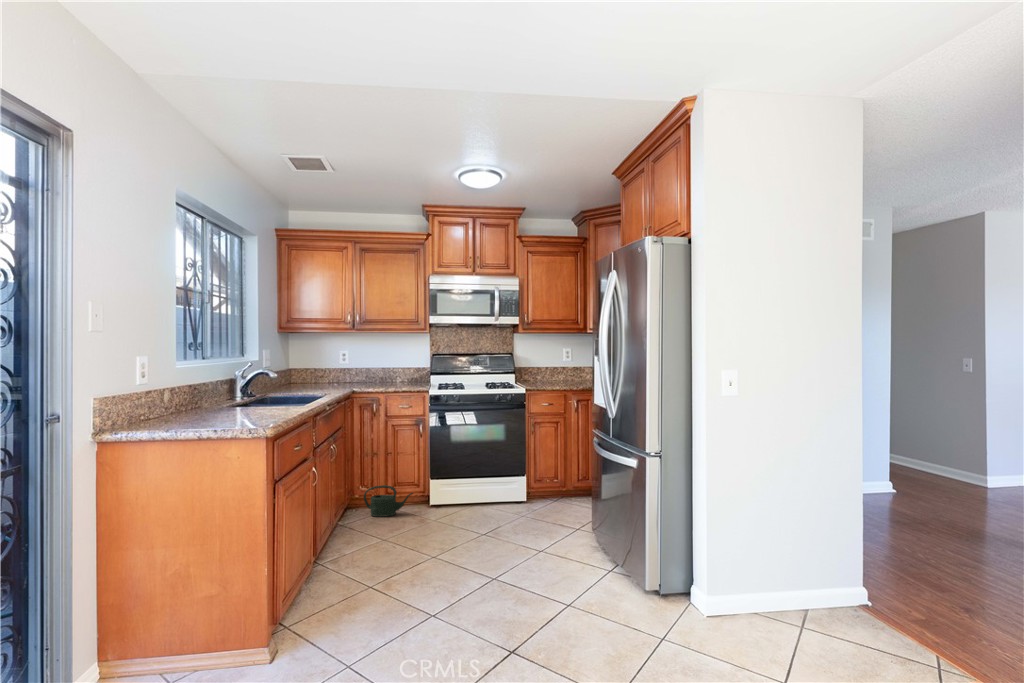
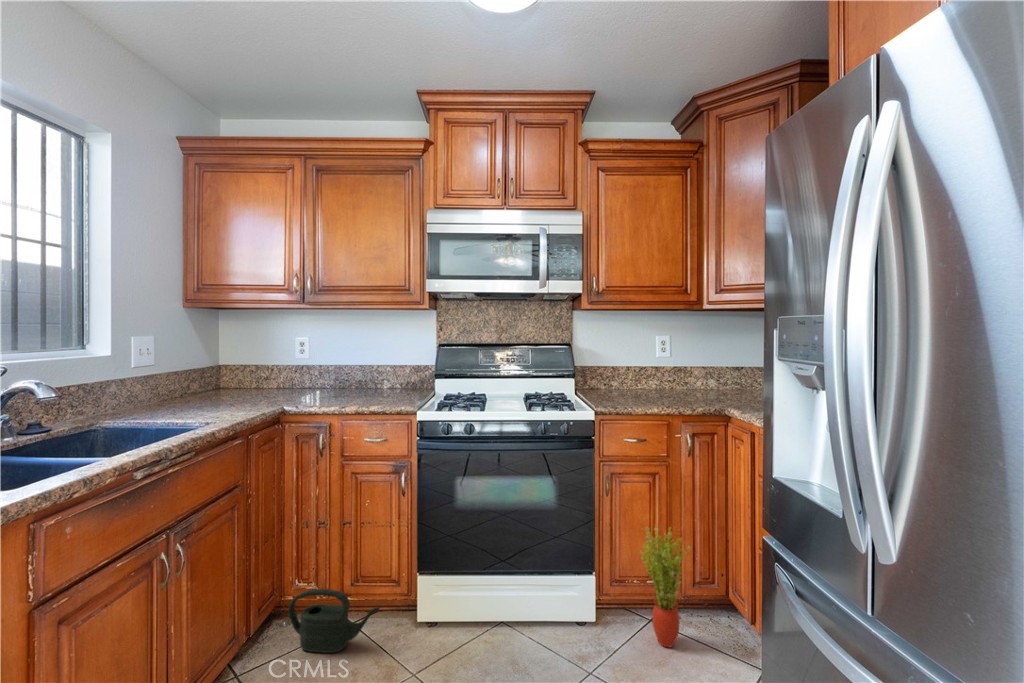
potted plant: none [547,446,573,507] -> present [639,527,691,647]

